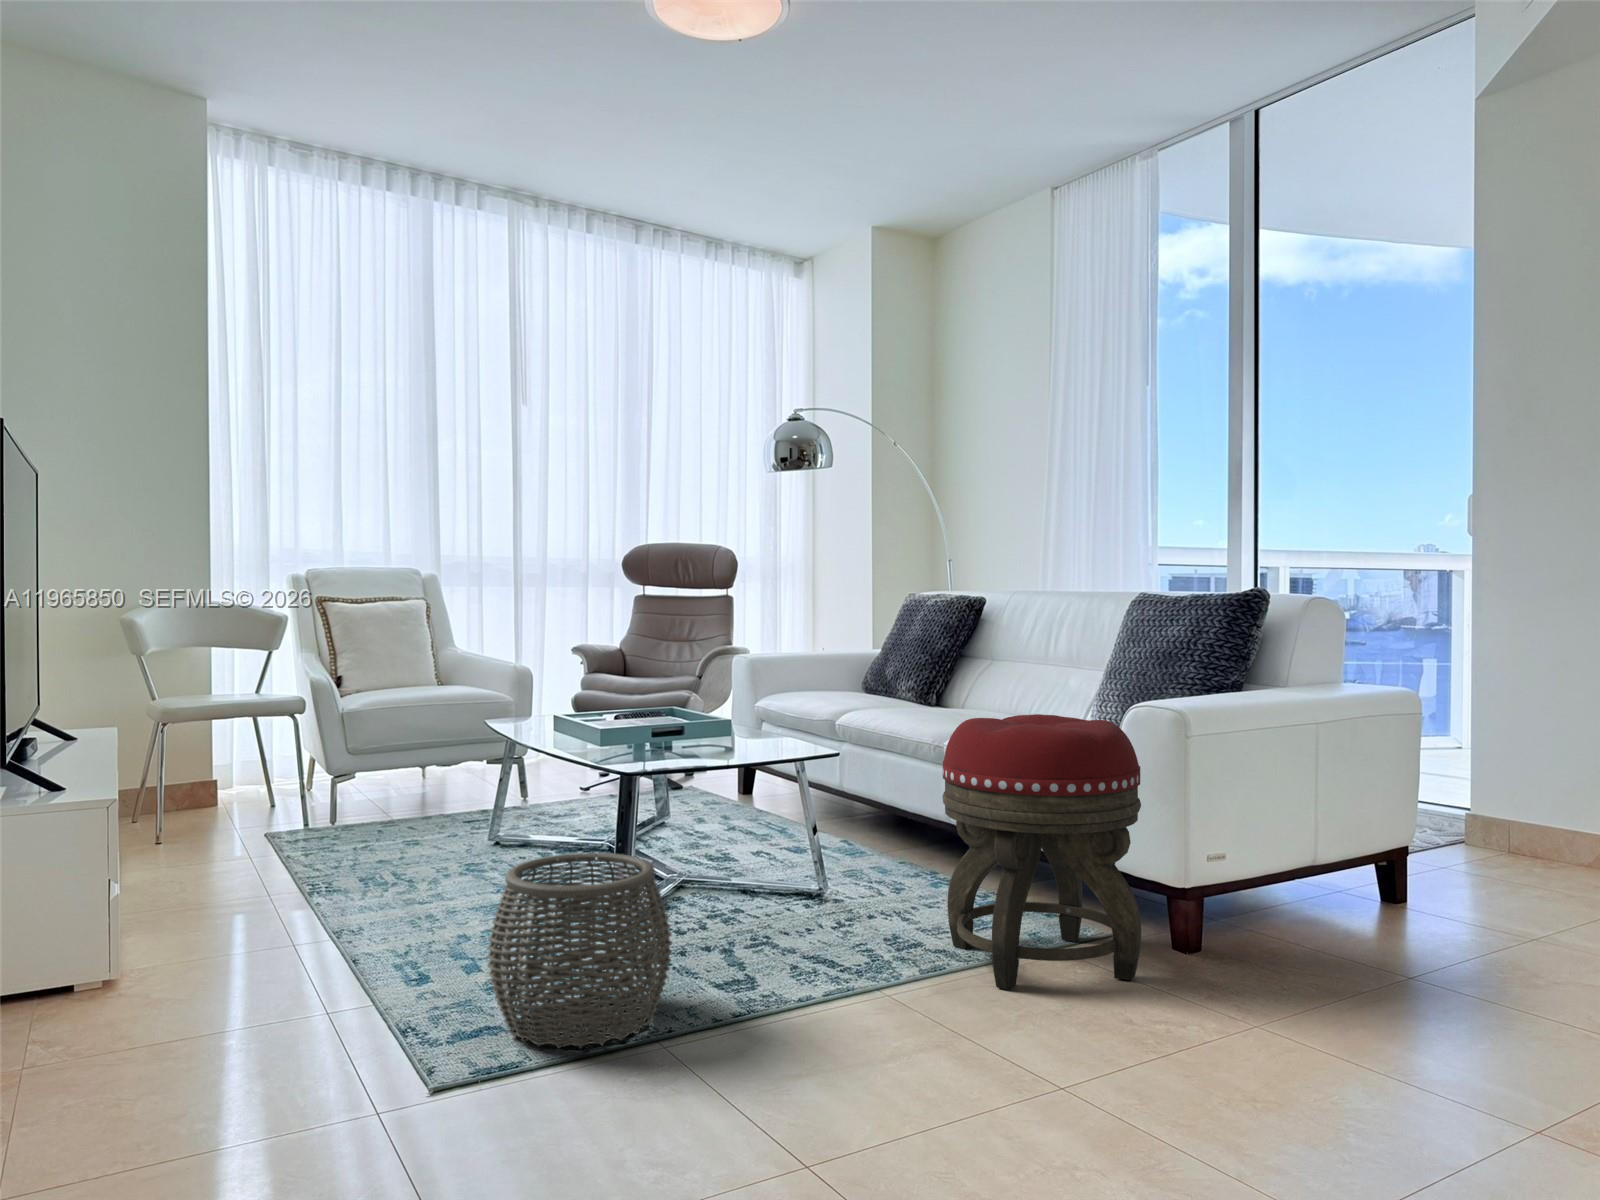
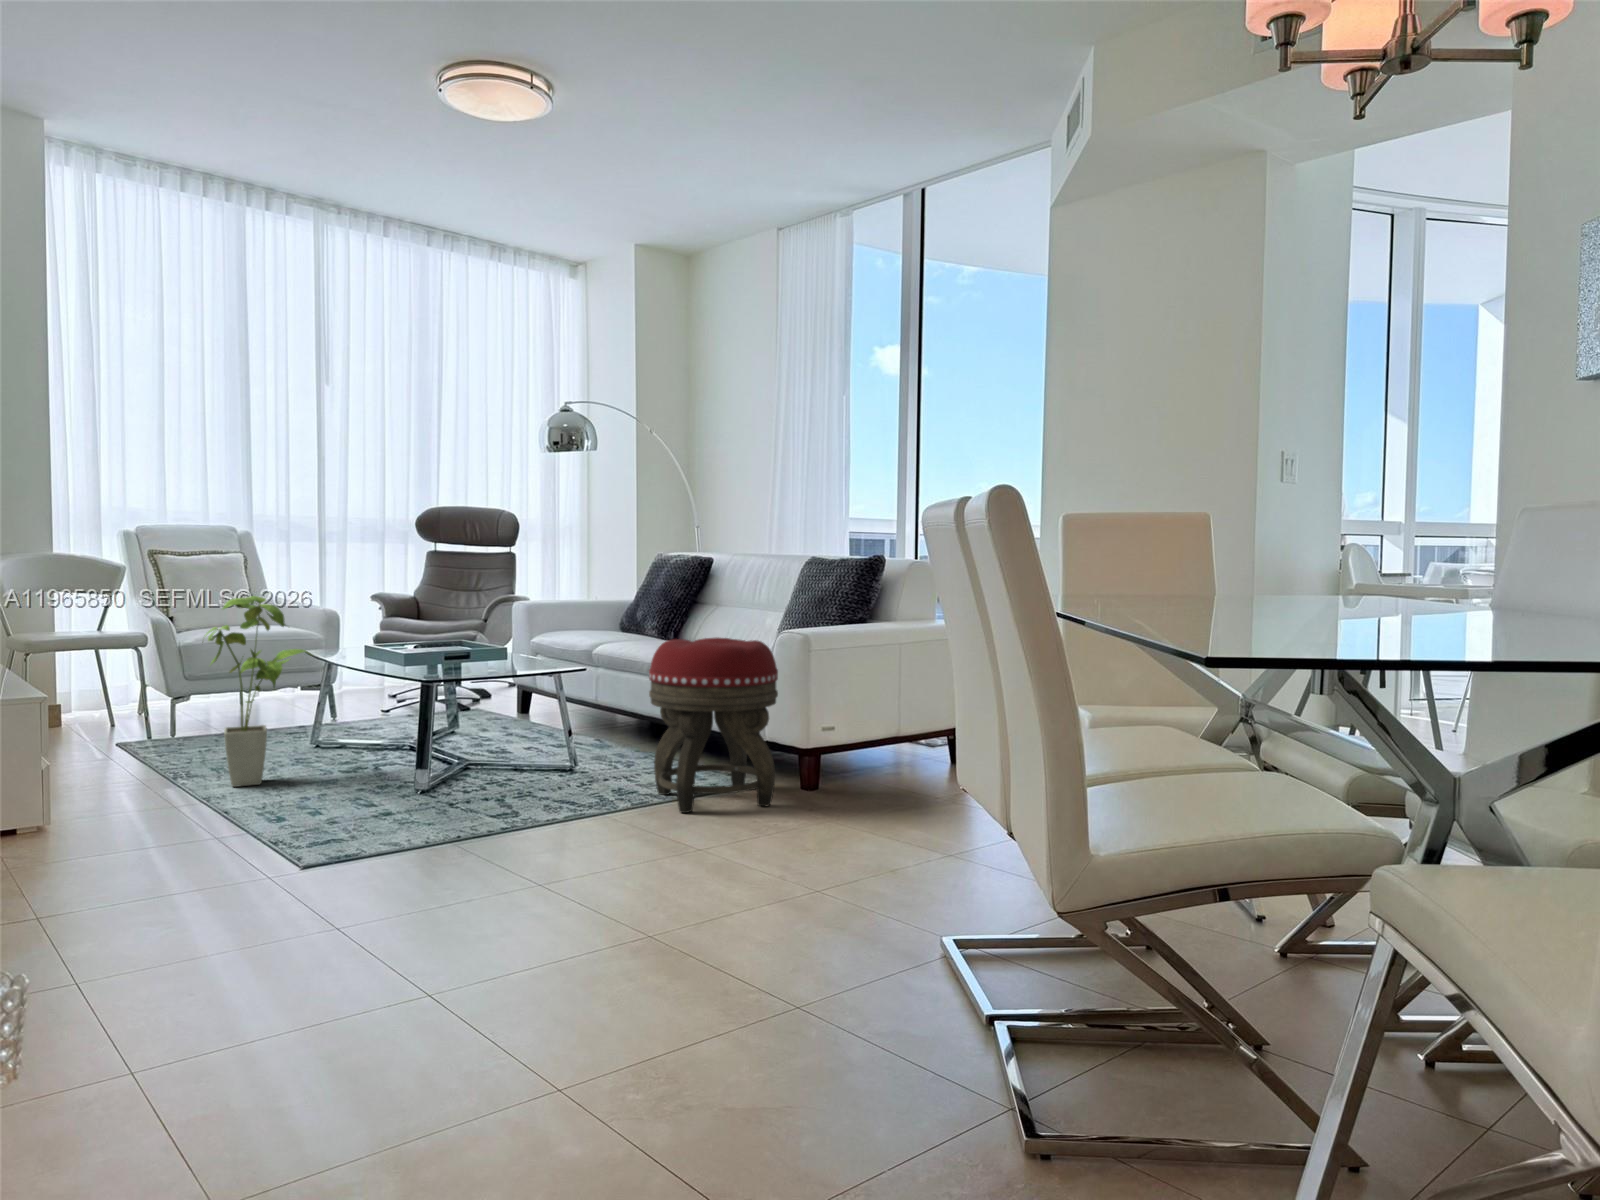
house plant: none [344,653,485,910] -> present [206,596,312,787]
woven basket: present [487,853,672,1048] -> none [332,729,460,849]

